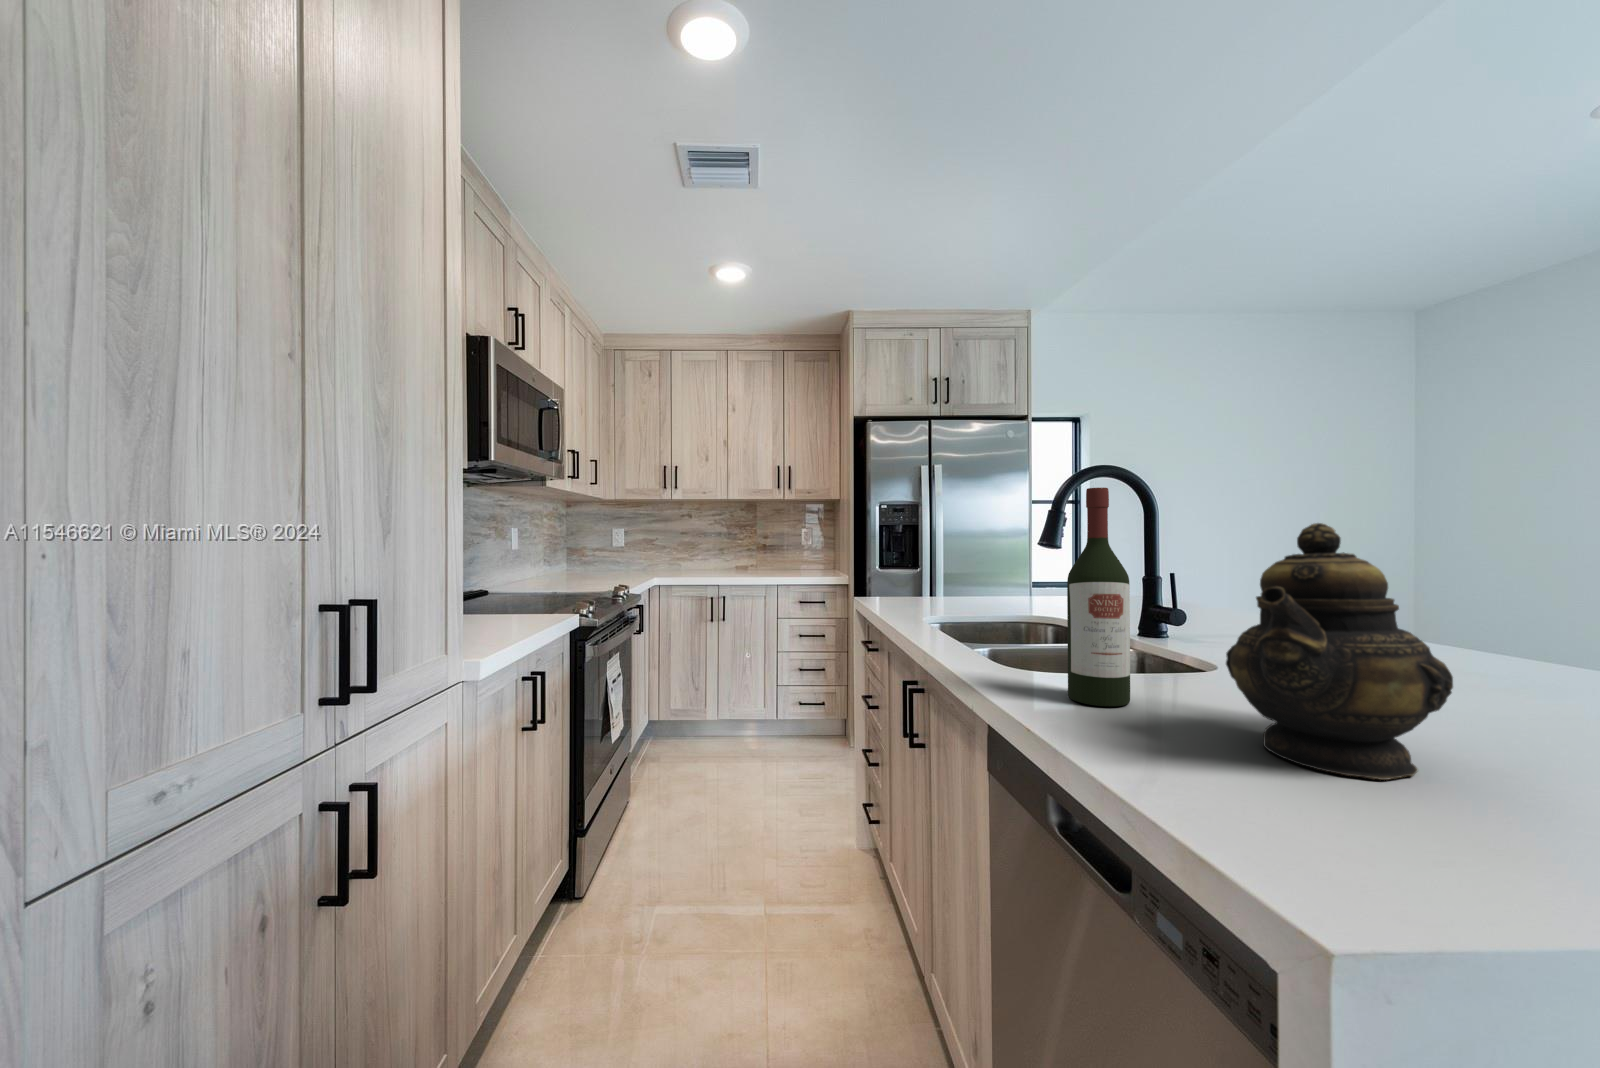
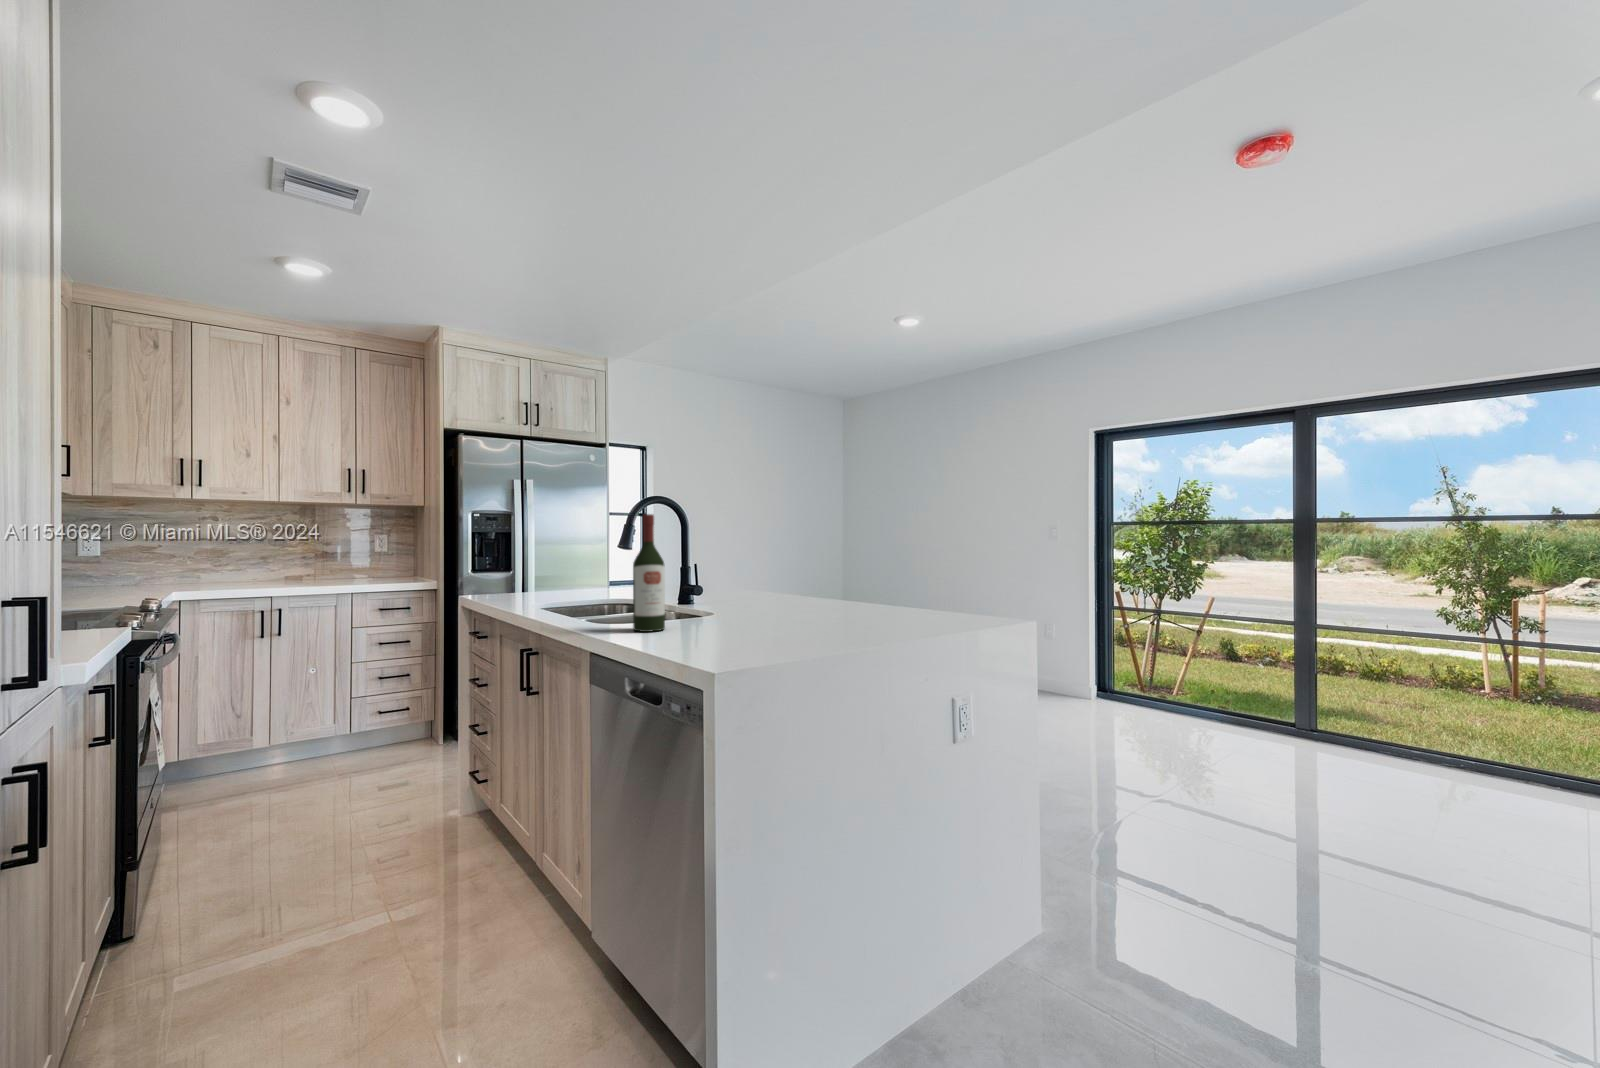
teapot: present [1226,523,1453,780] -> none [703,535,776,639]

